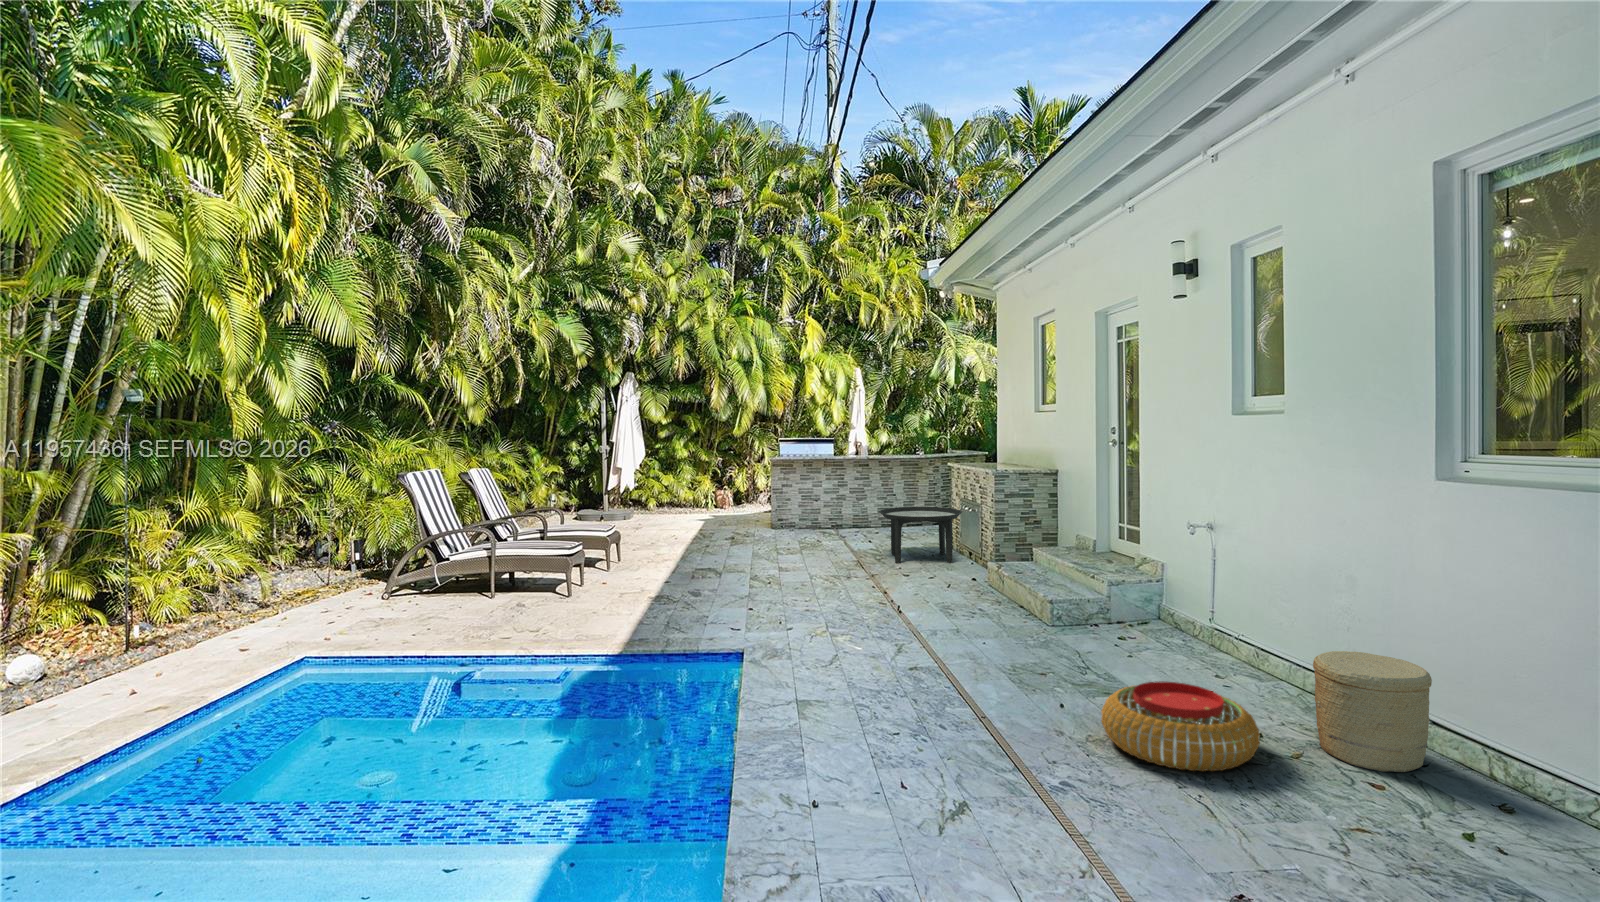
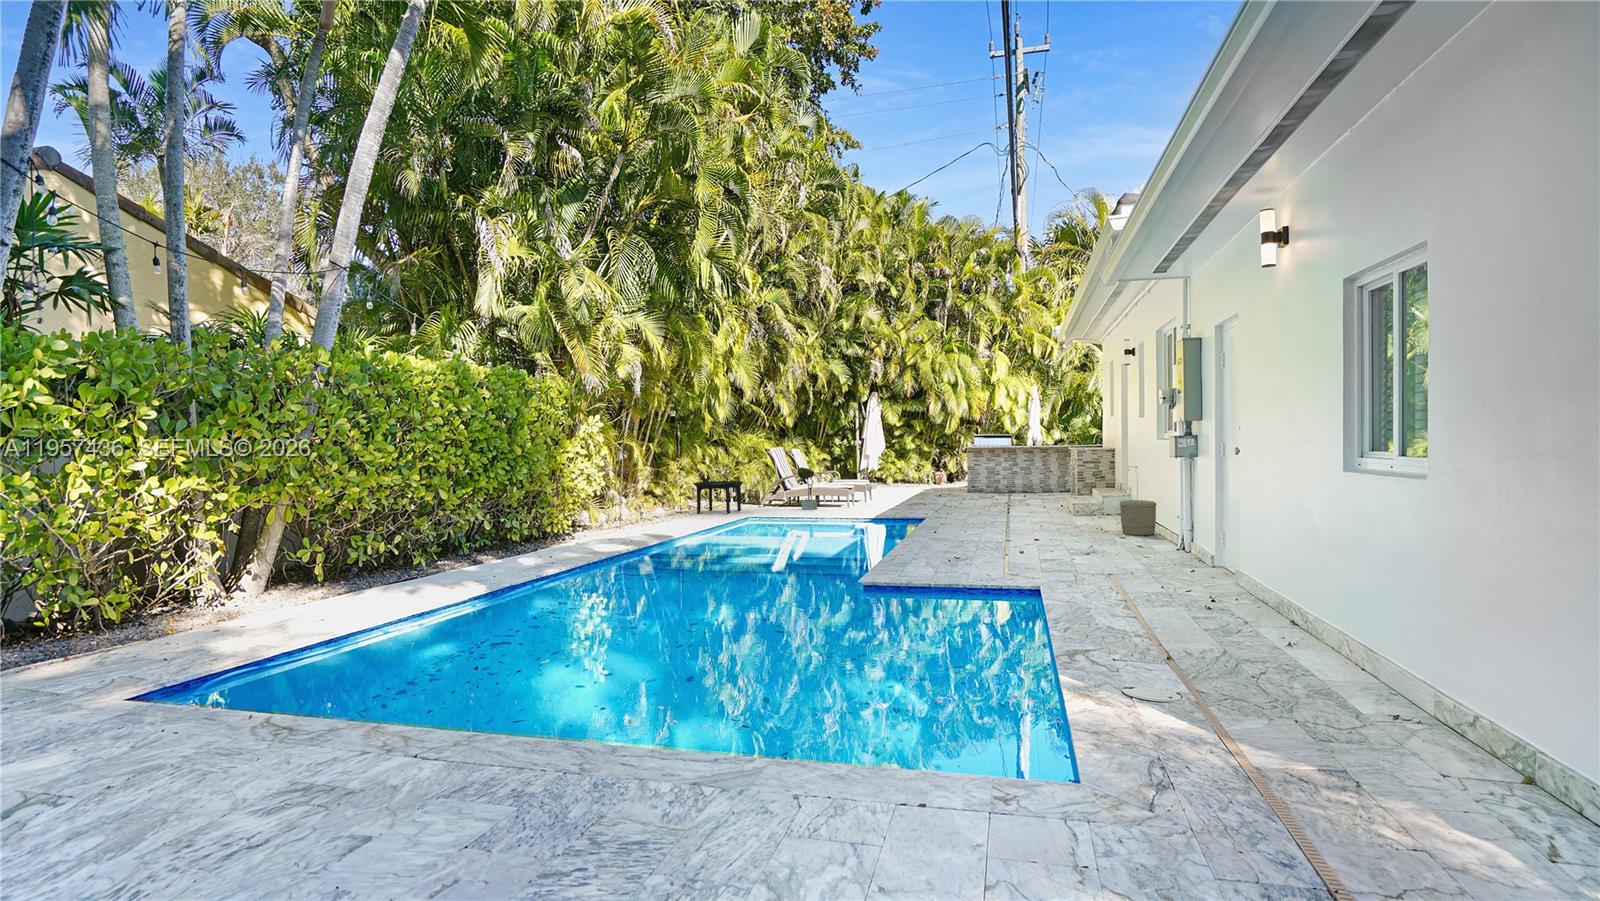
round table: present [879,507,962,564] -> present [693,481,744,514]
potted tree: none [456,514,500,604] -> present [798,467,817,510]
pouf: present [1101,681,1260,771] -> none [1046,512,1099,534]

